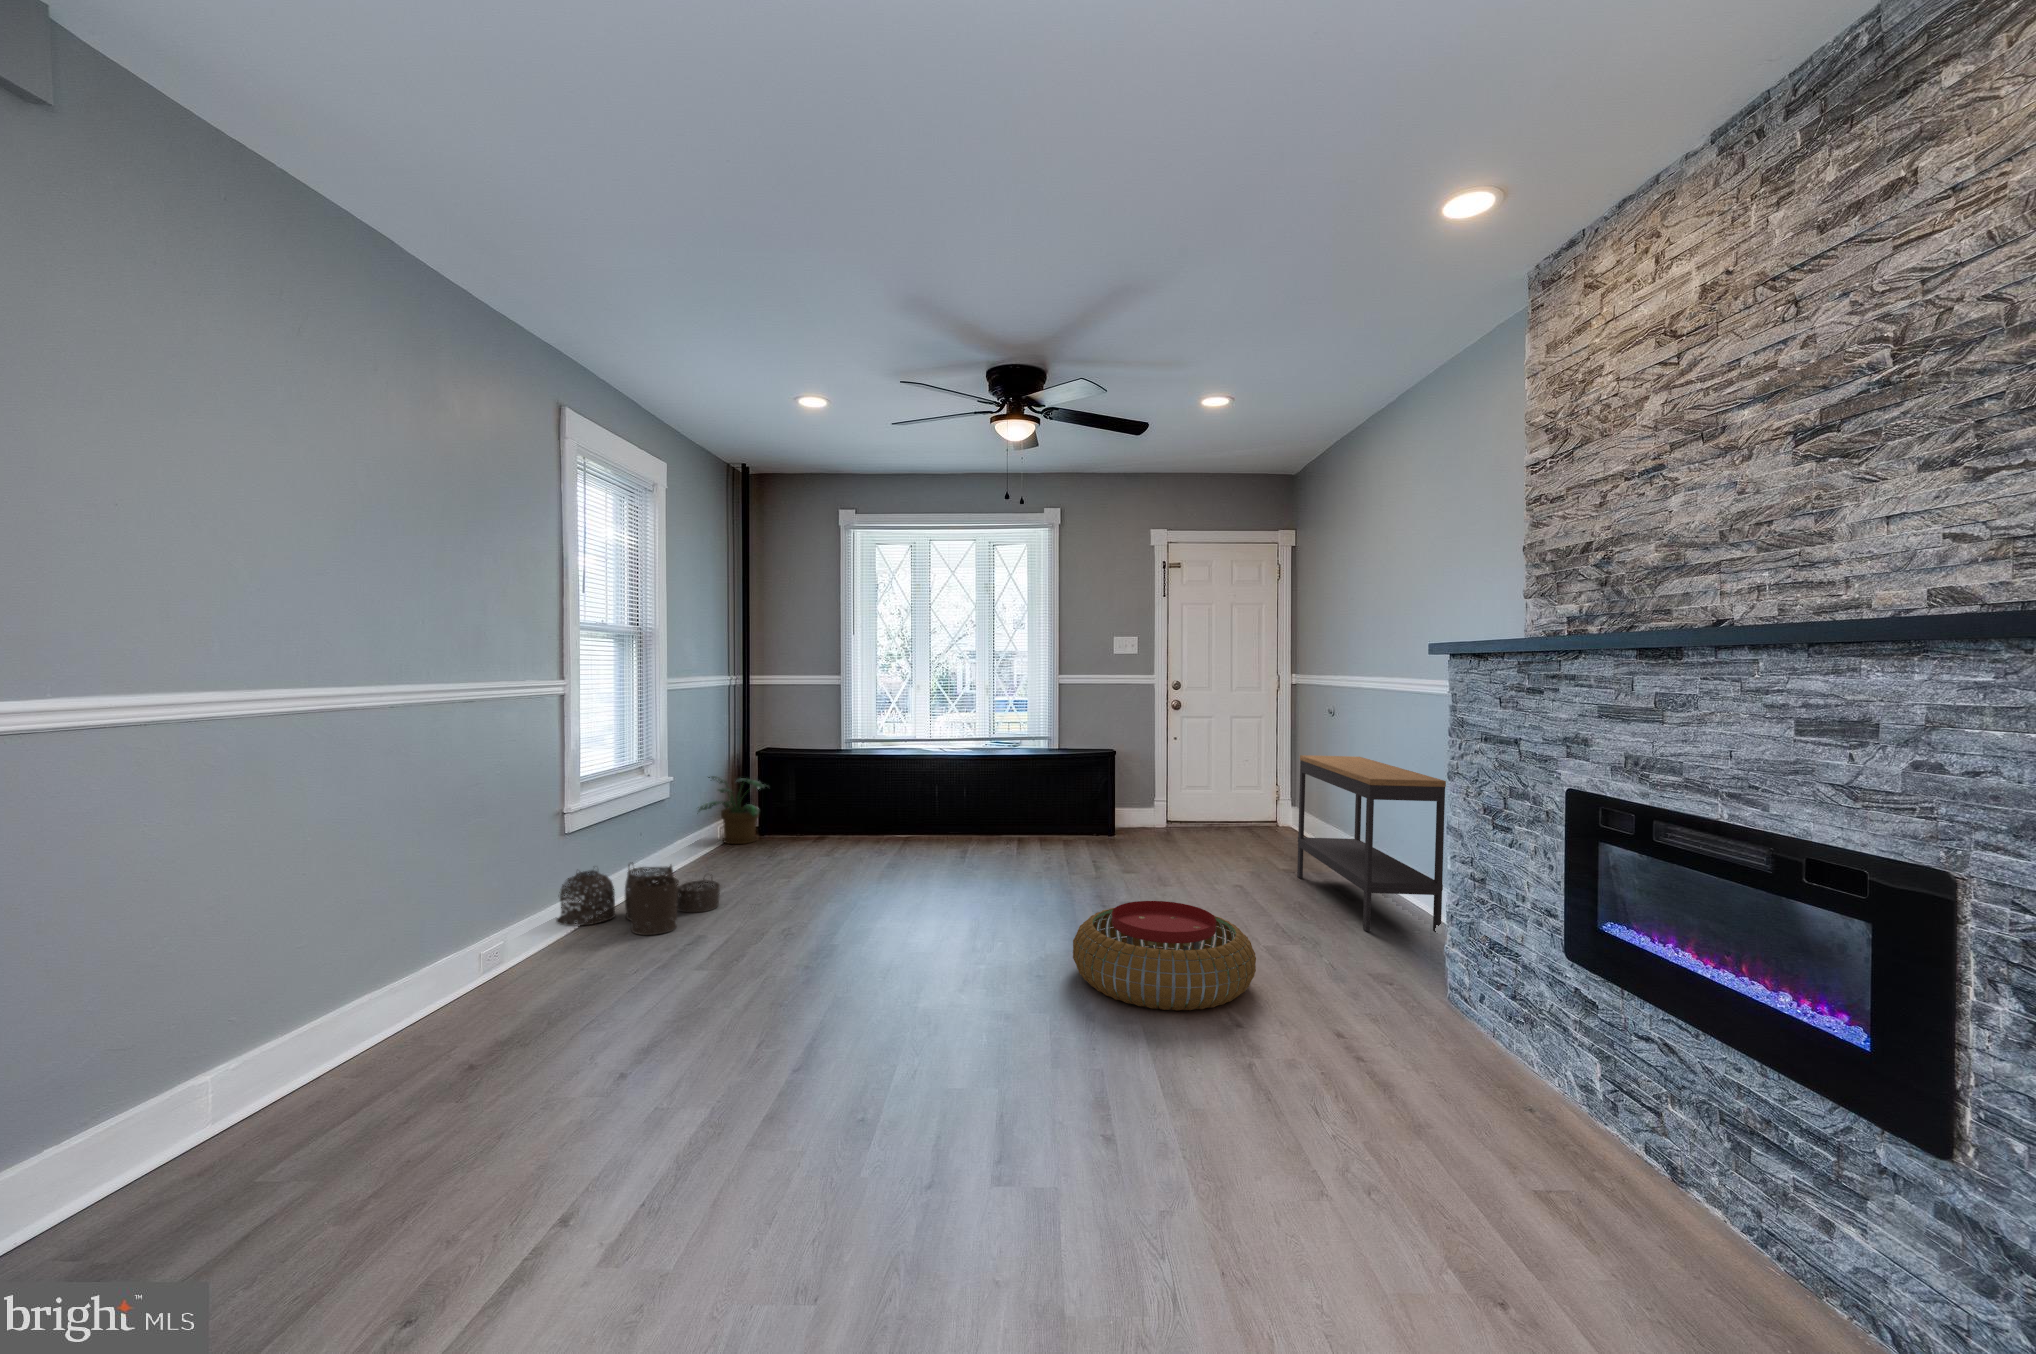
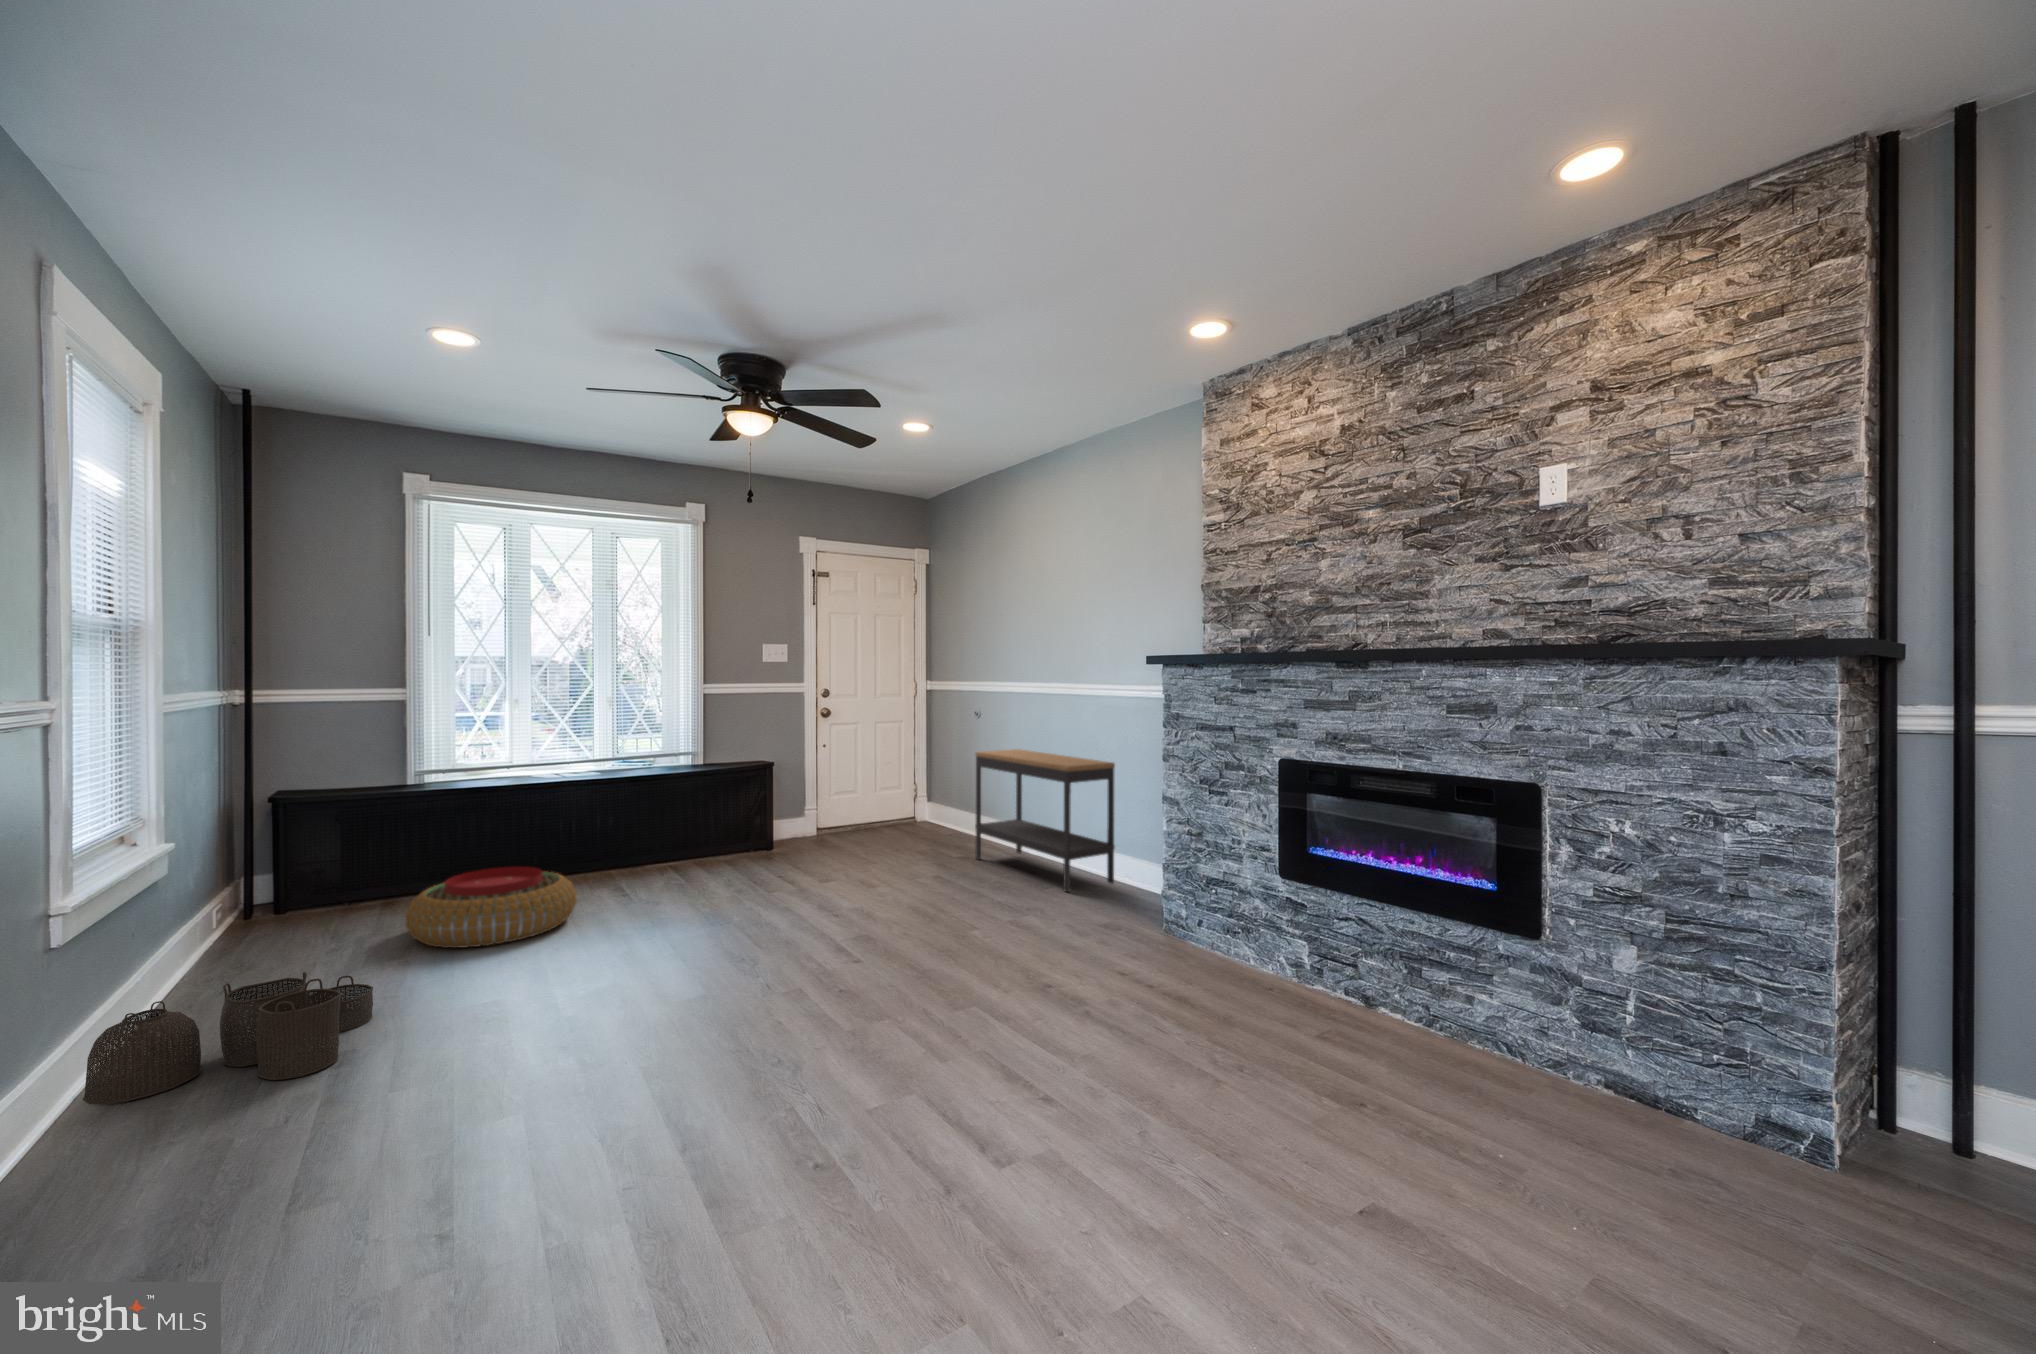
potted plant: present [697,776,766,844] -> none [215,843,350,937]
pouf: present [1073,901,1256,1011] -> present [405,867,577,948]

